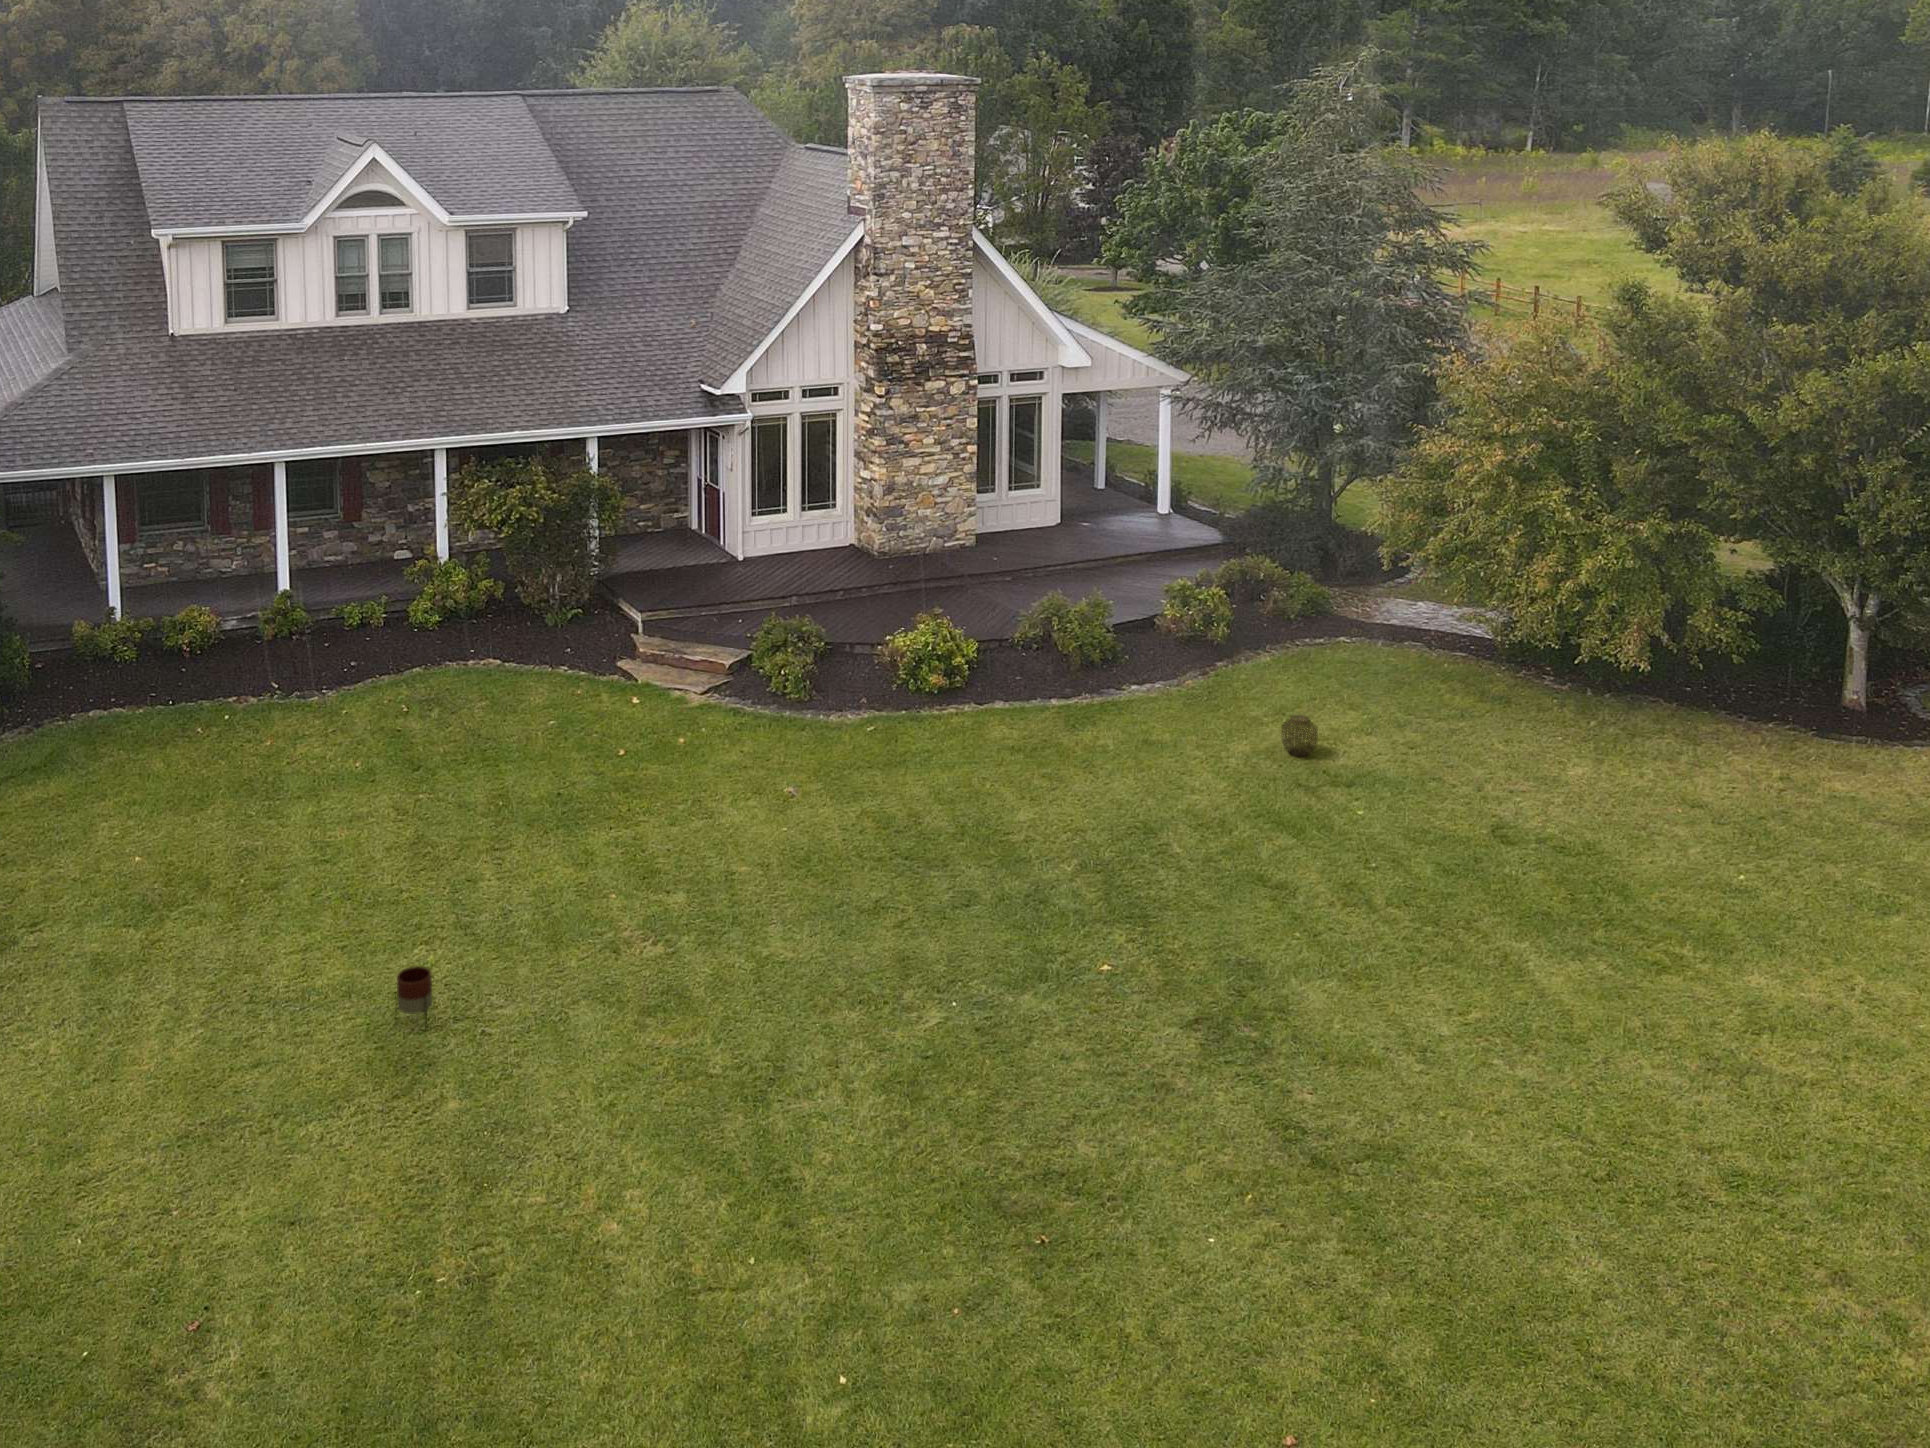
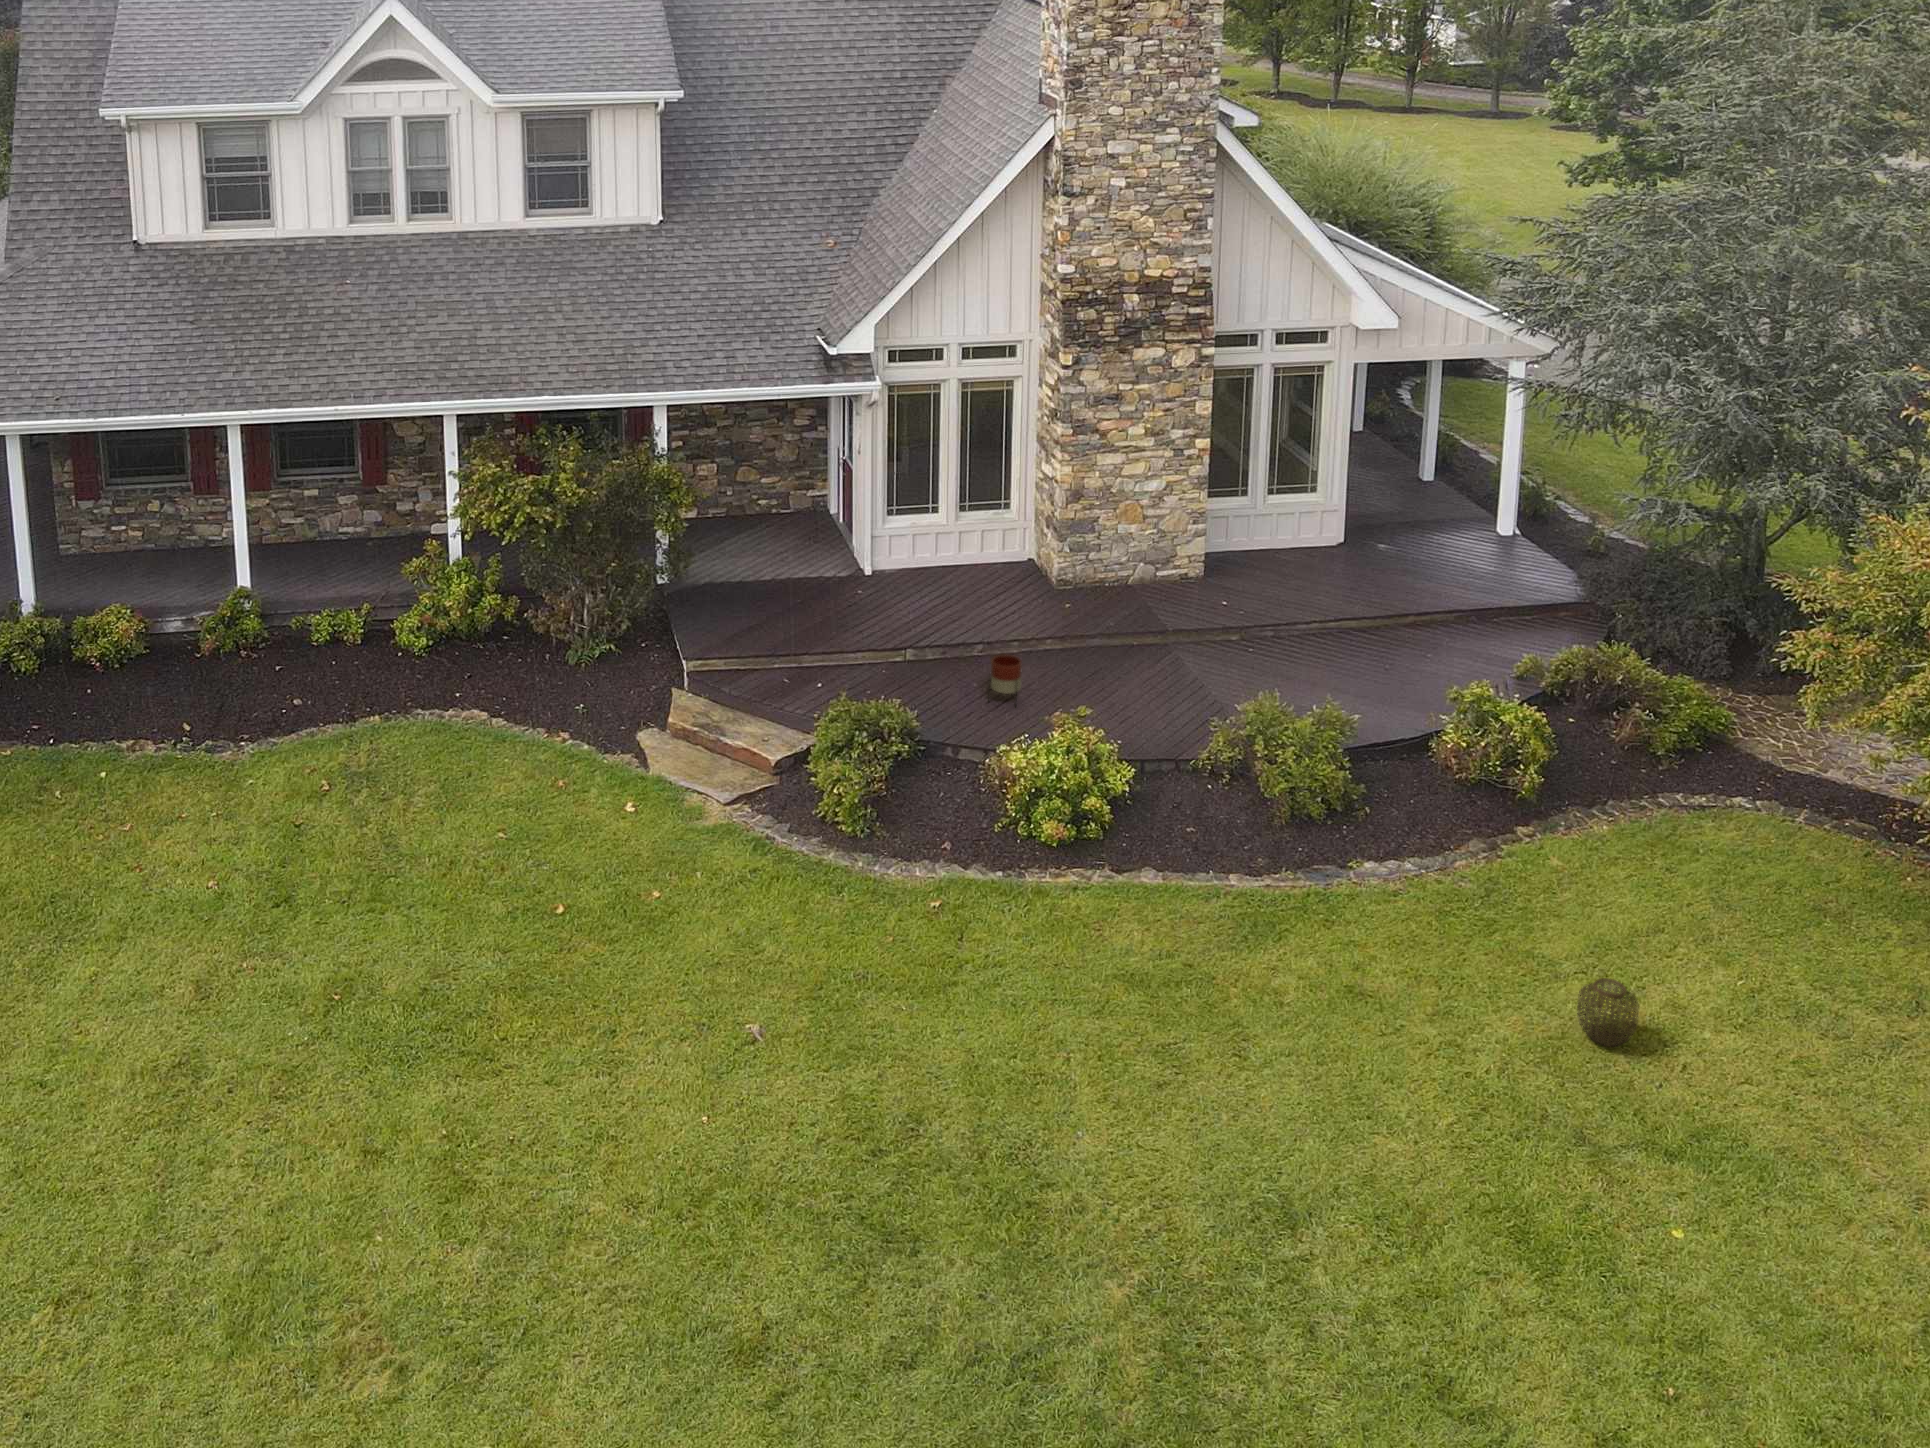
planter: present [396,966,432,1014] -> present [990,655,1022,694]

